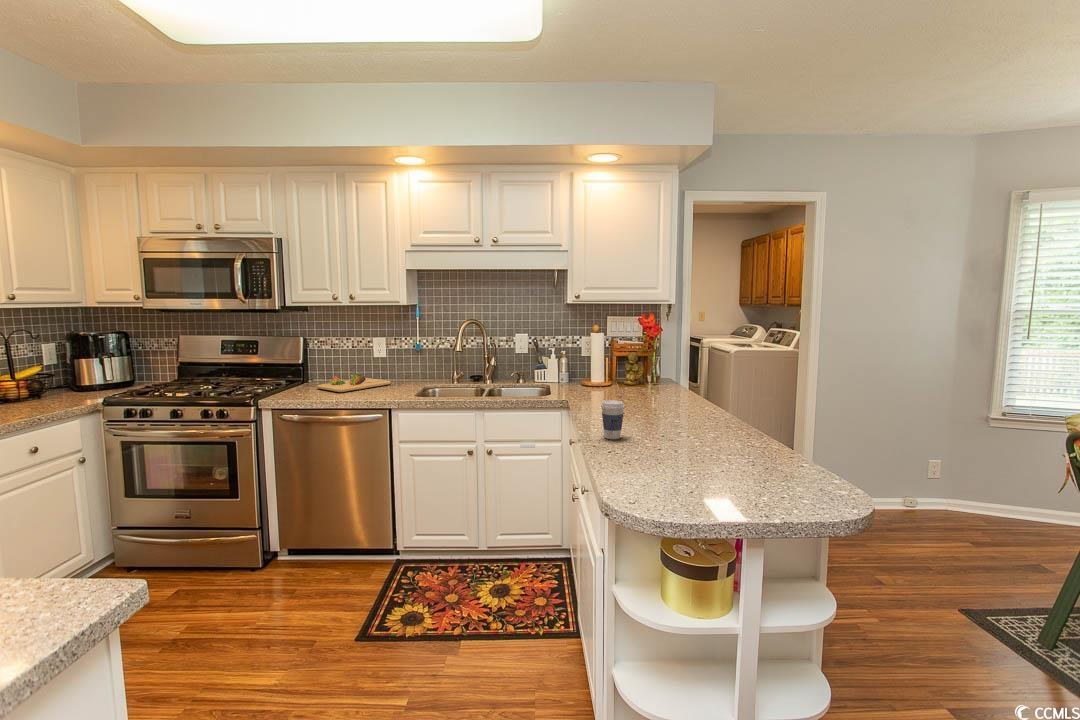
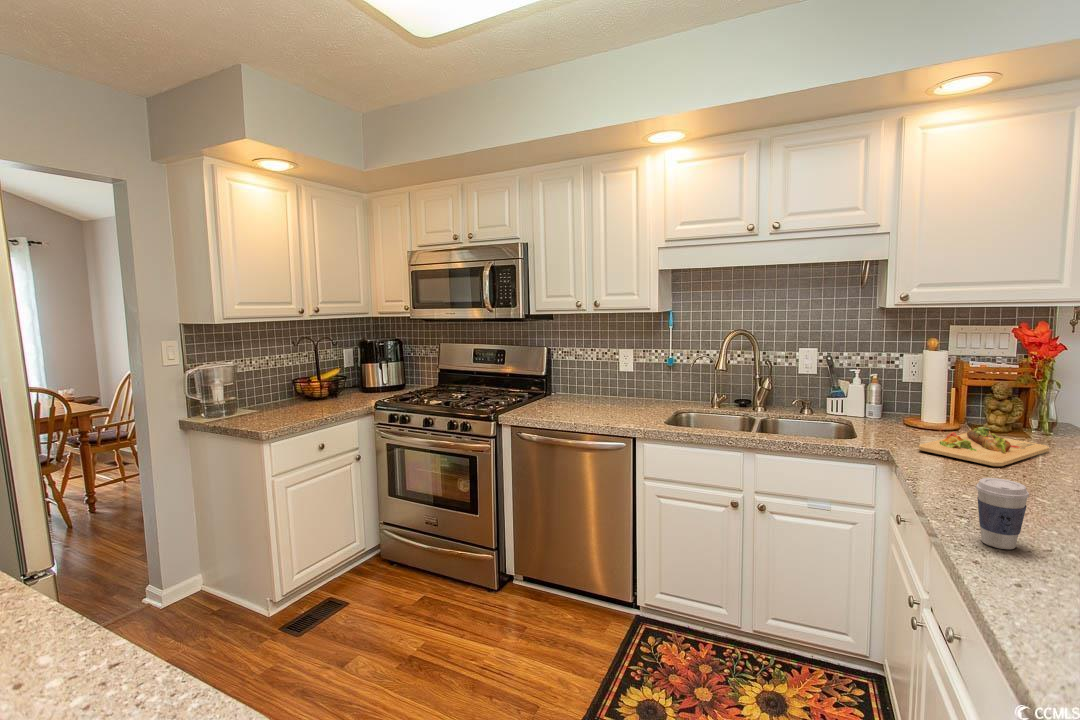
cutting board: present [317,373,391,392] -> present [919,427,1049,467]

